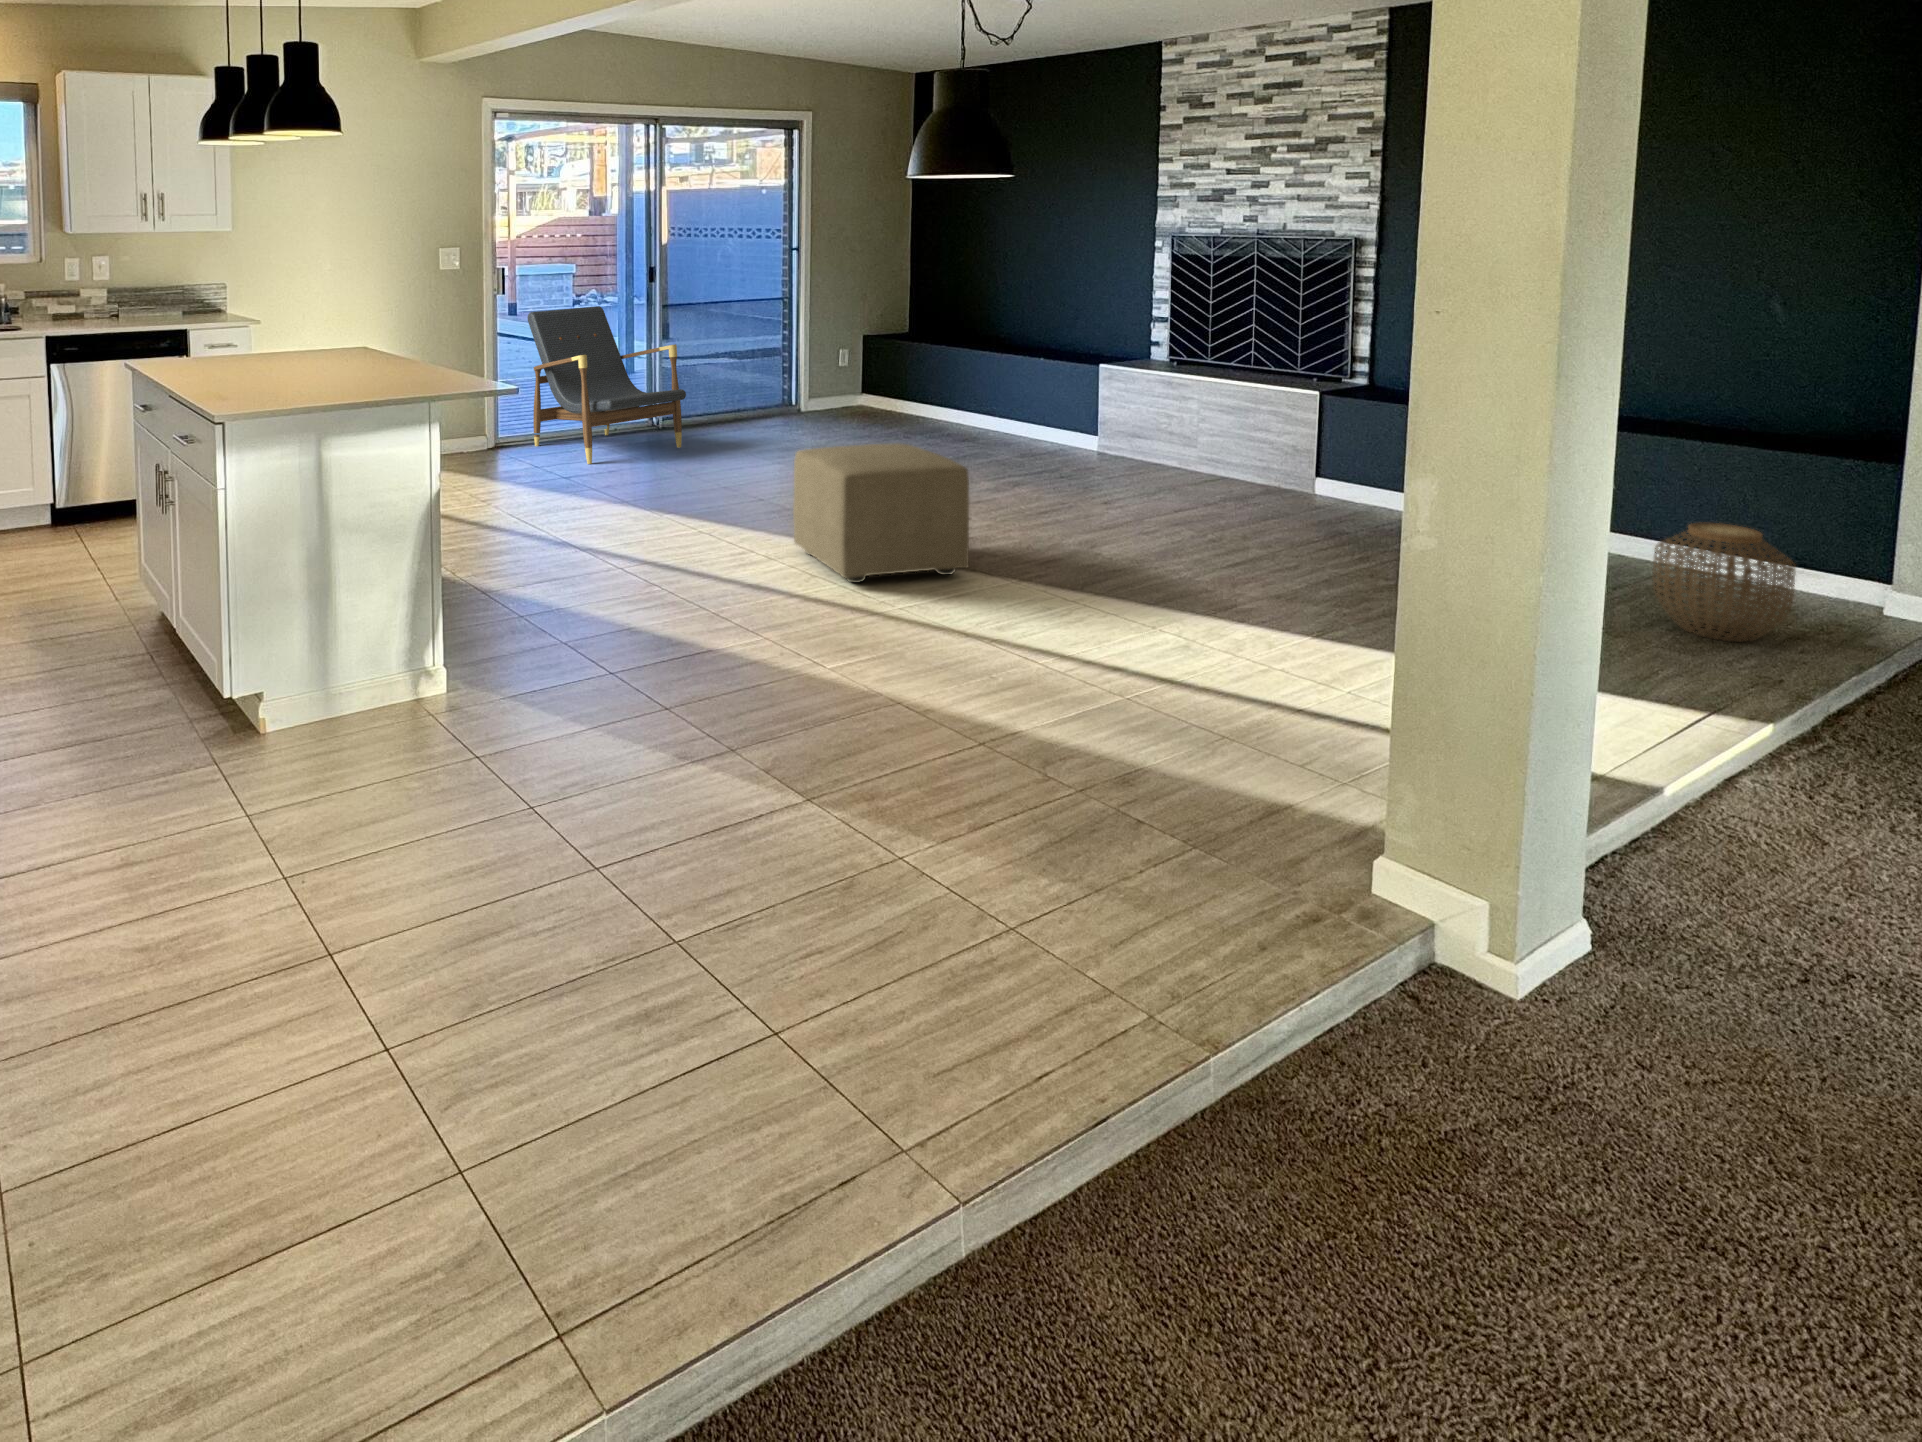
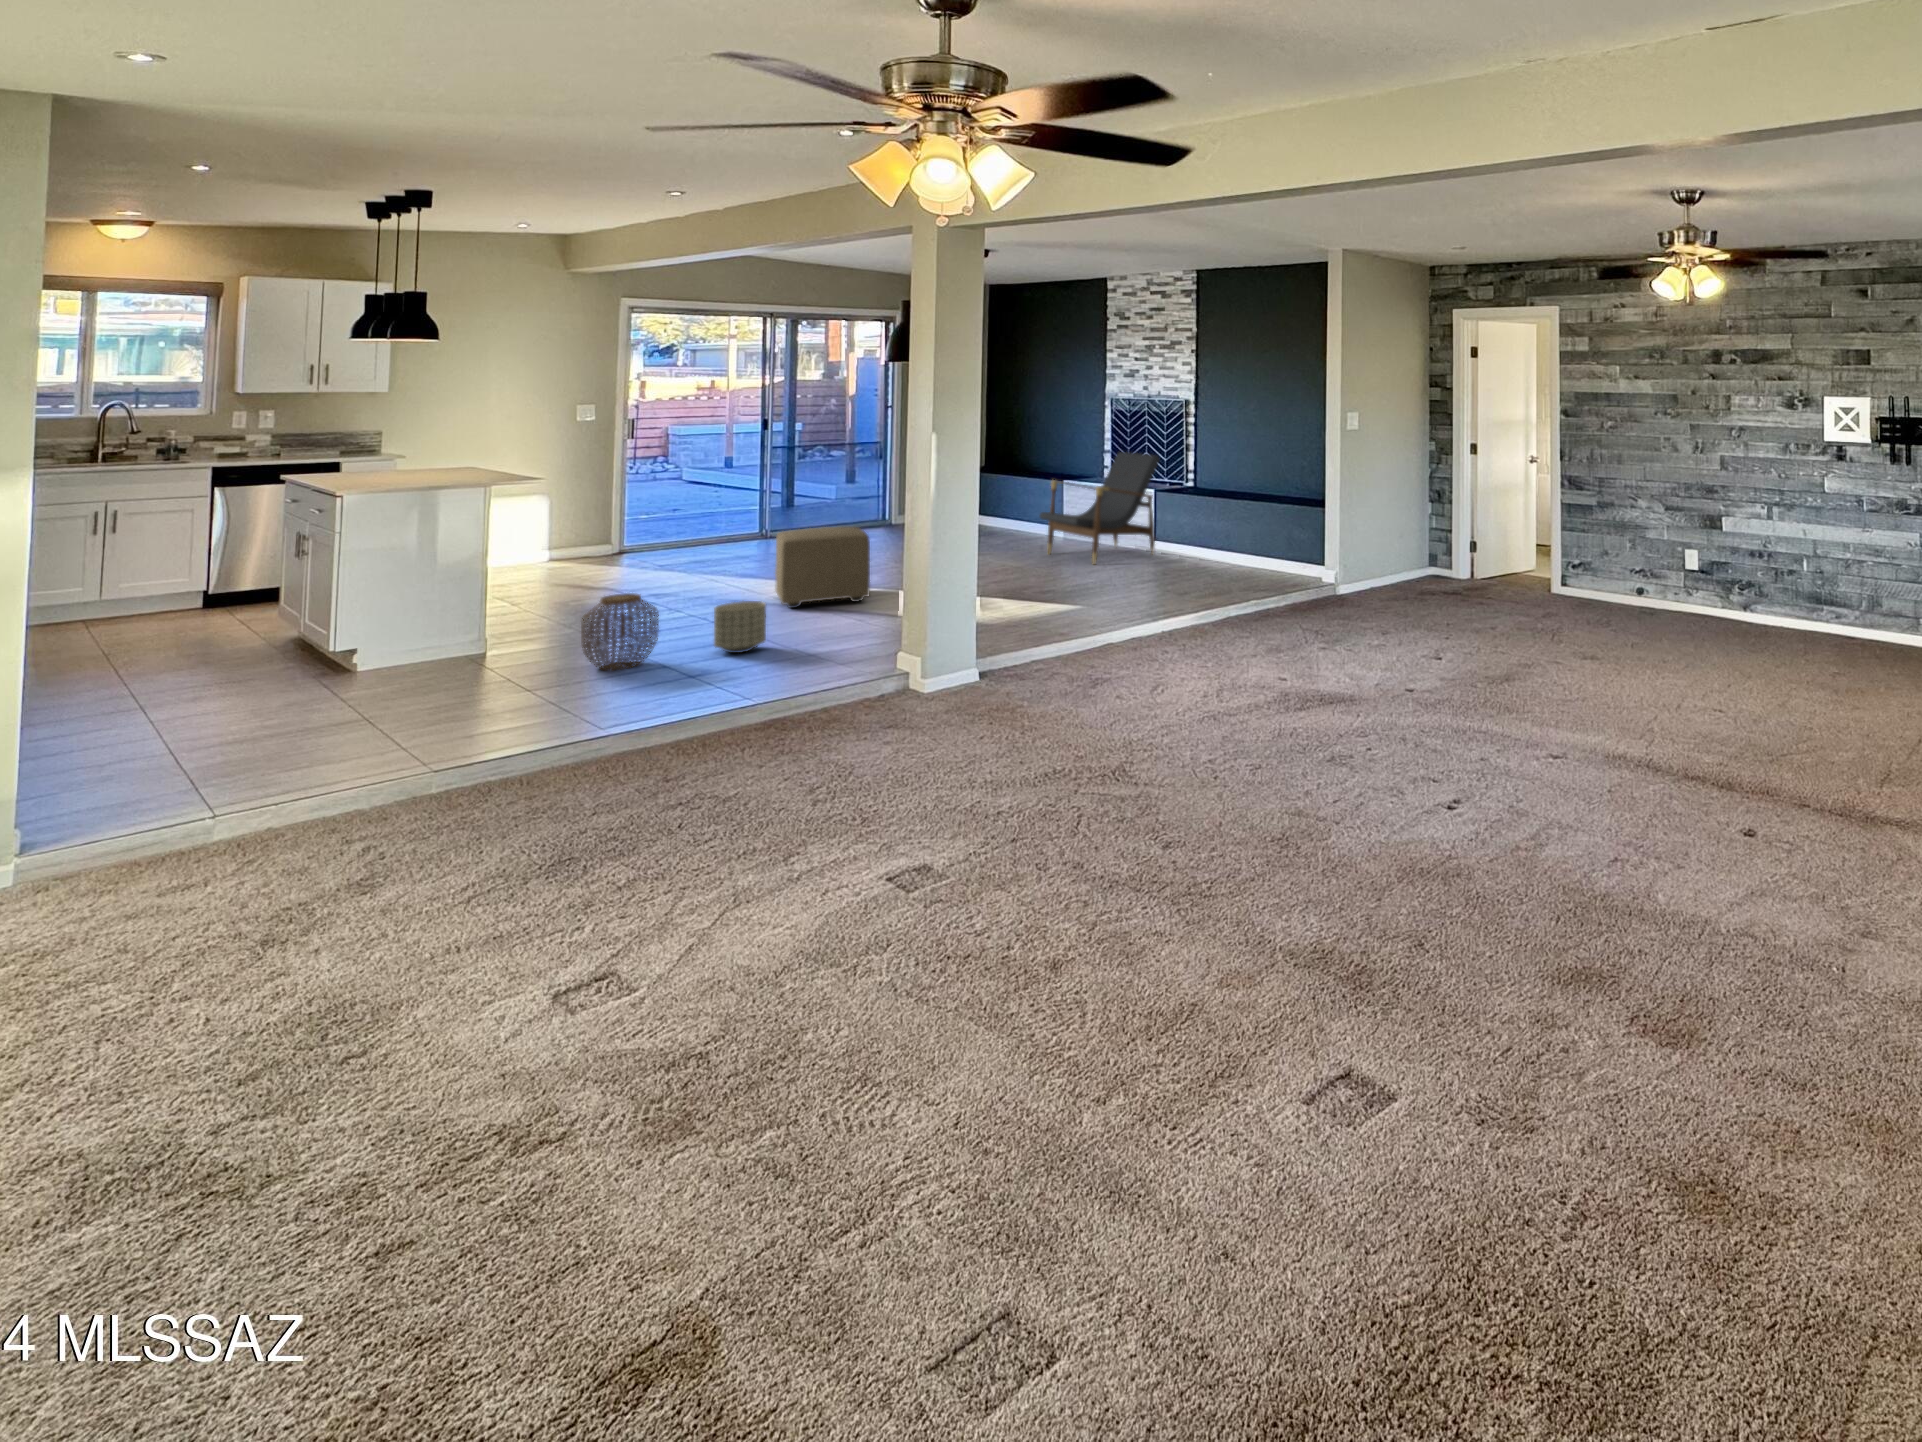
lounge chair: present [527,306,686,464] -> present [1040,452,1159,564]
woven basket: present [1653,523,1795,641] -> present [581,593,659,670]
planter: none [856,607,947,710] -> present [714,601,766,653]

